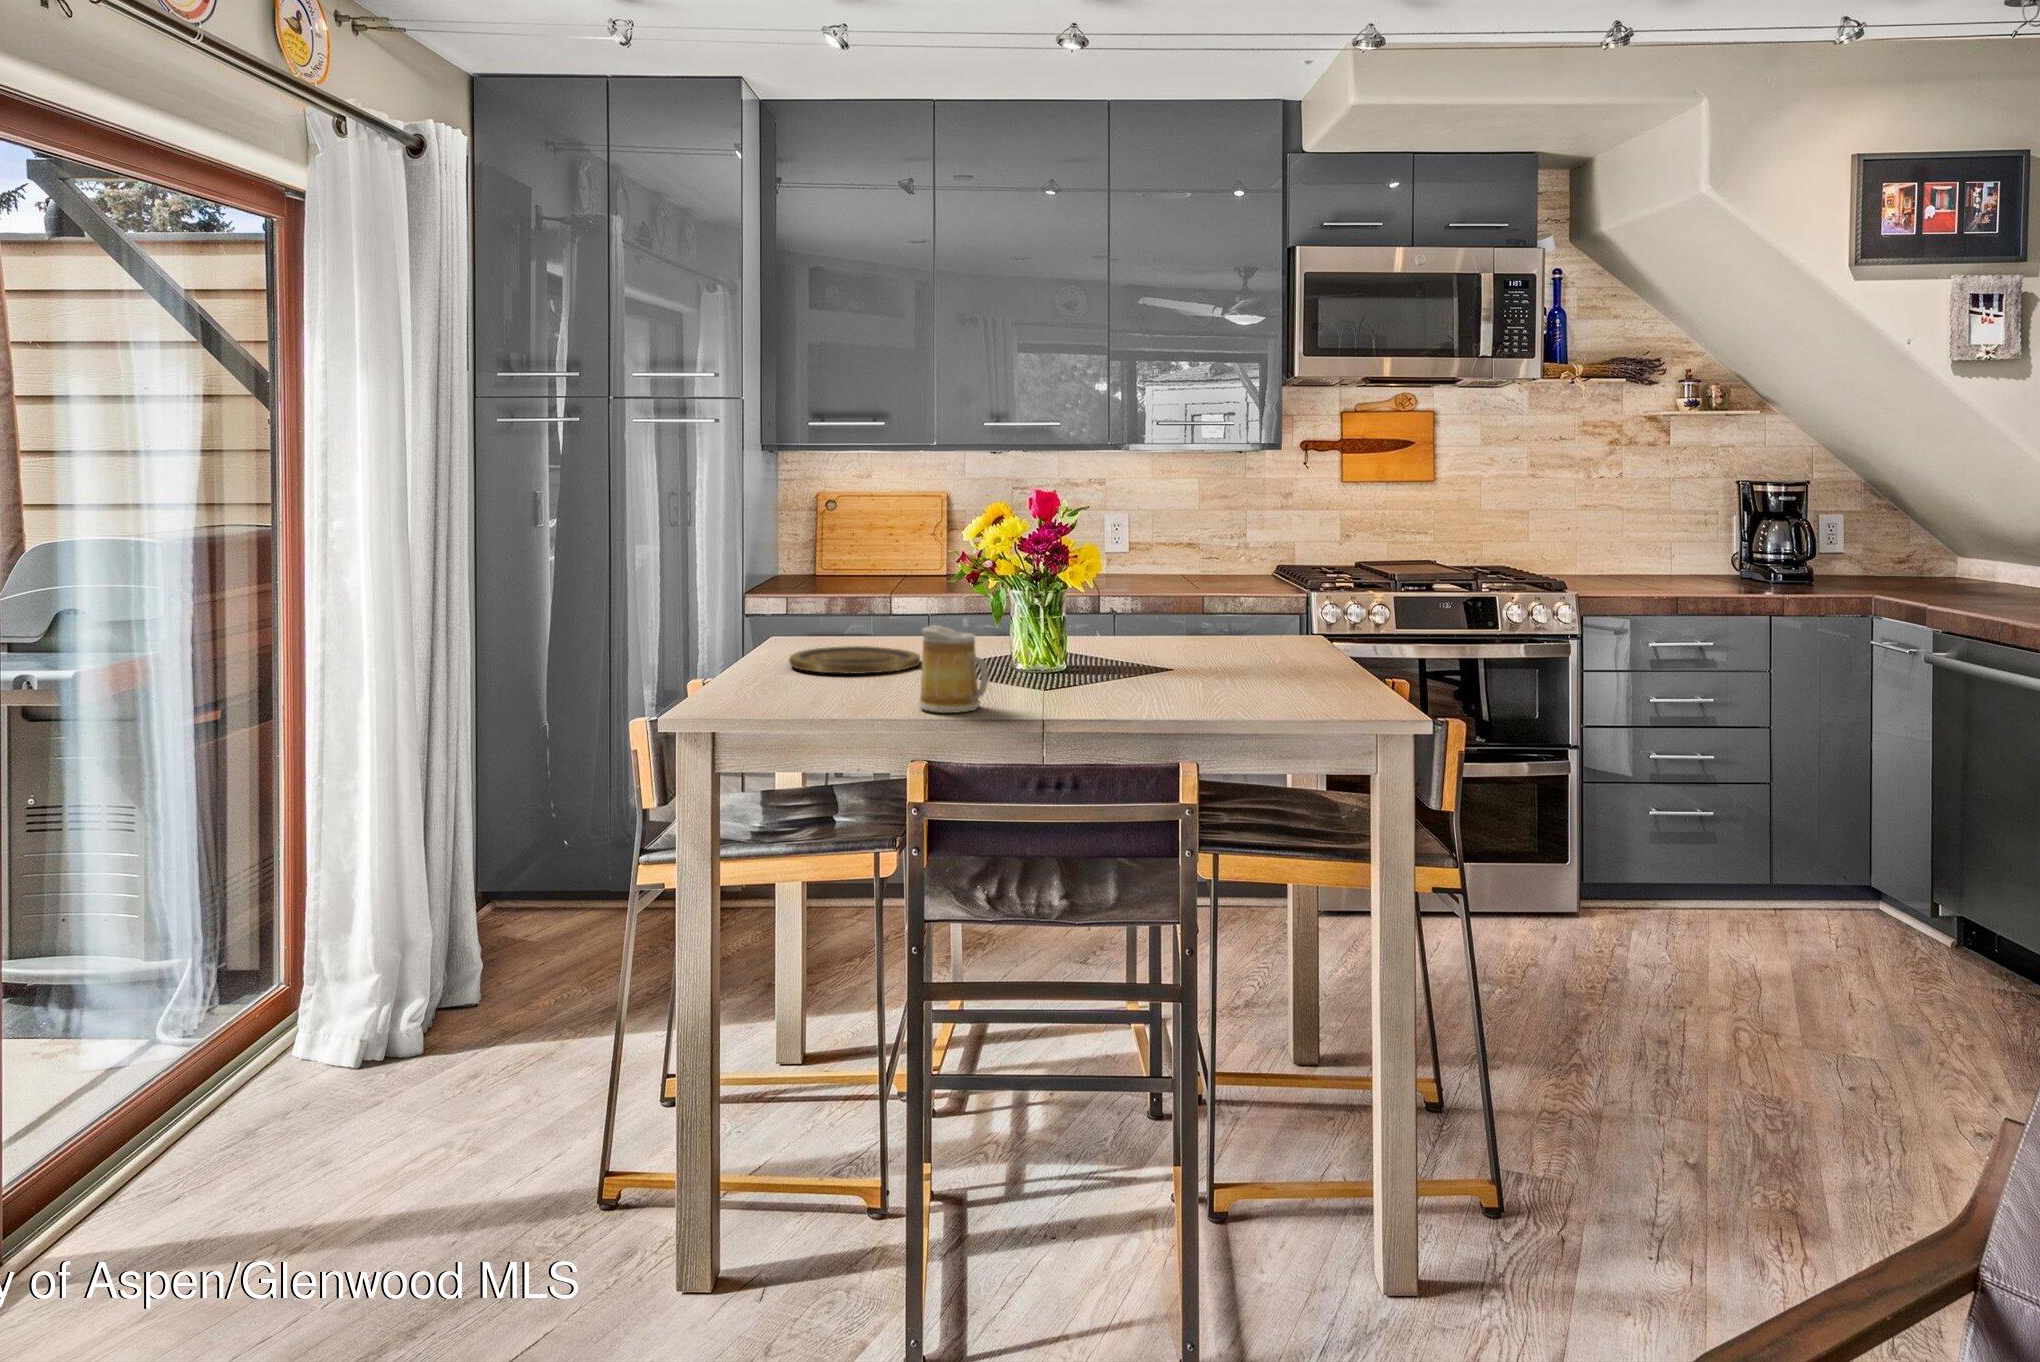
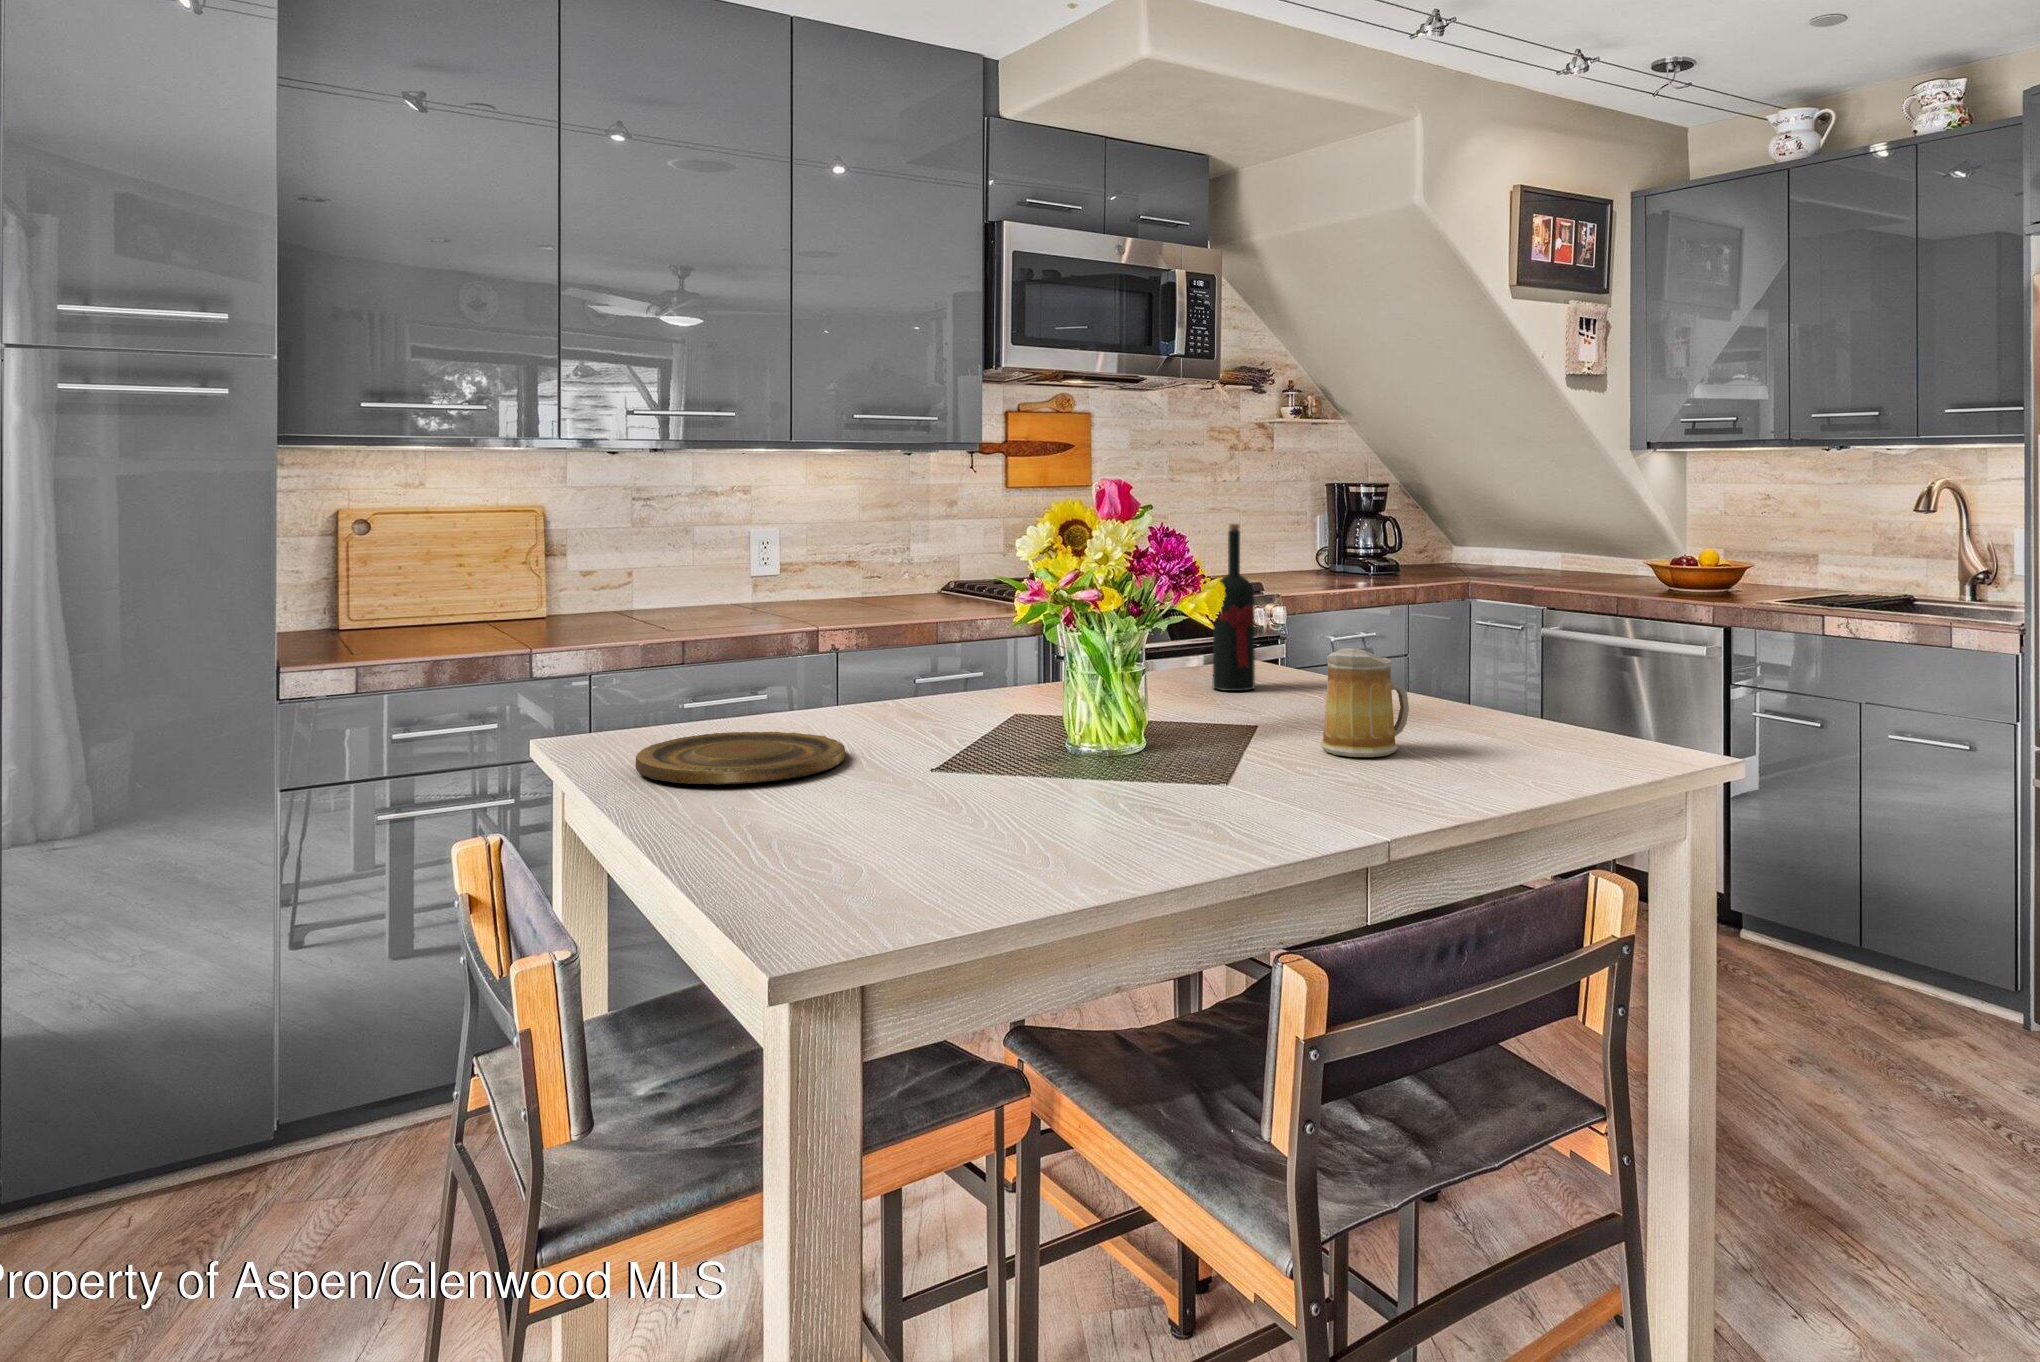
wine bottle: none [1268,519,1304,659] -> present [1213,524,1255,691]
mug: present [919,625,989,713] -> present [1320,648,1409,757]

